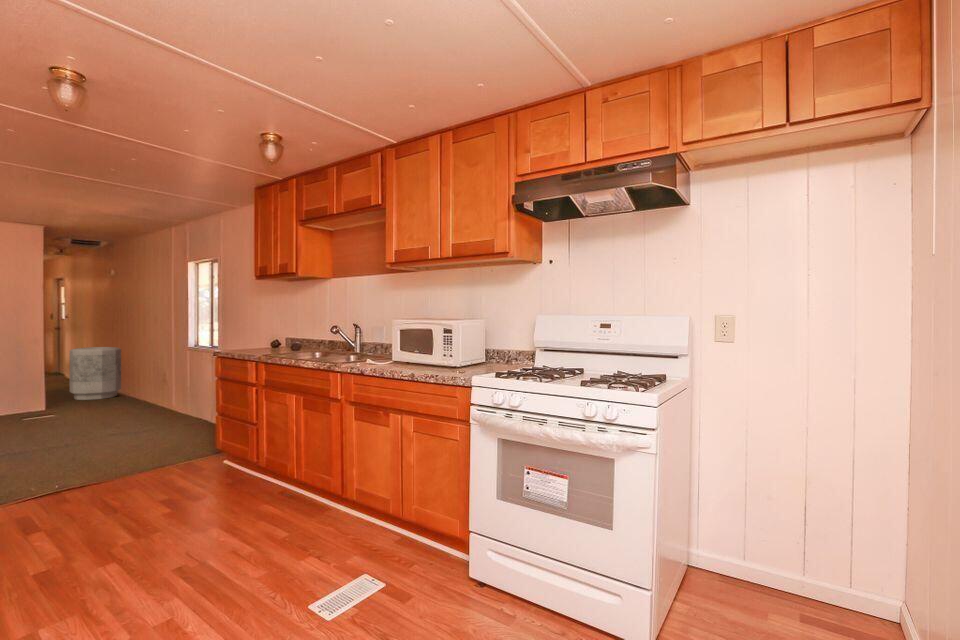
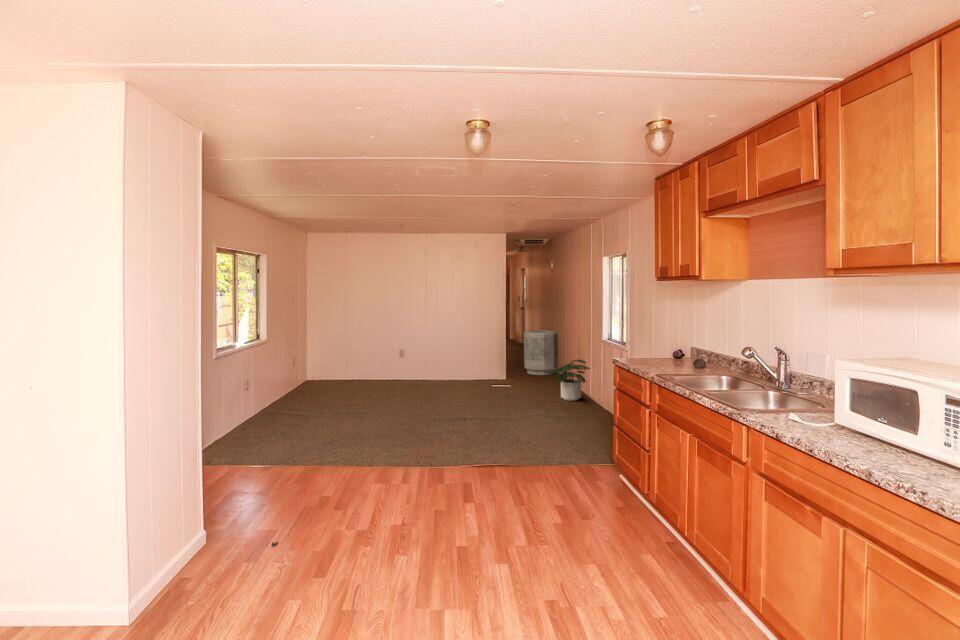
potted plant: none [115,371,172,417] -> present [550,360,590,401]

